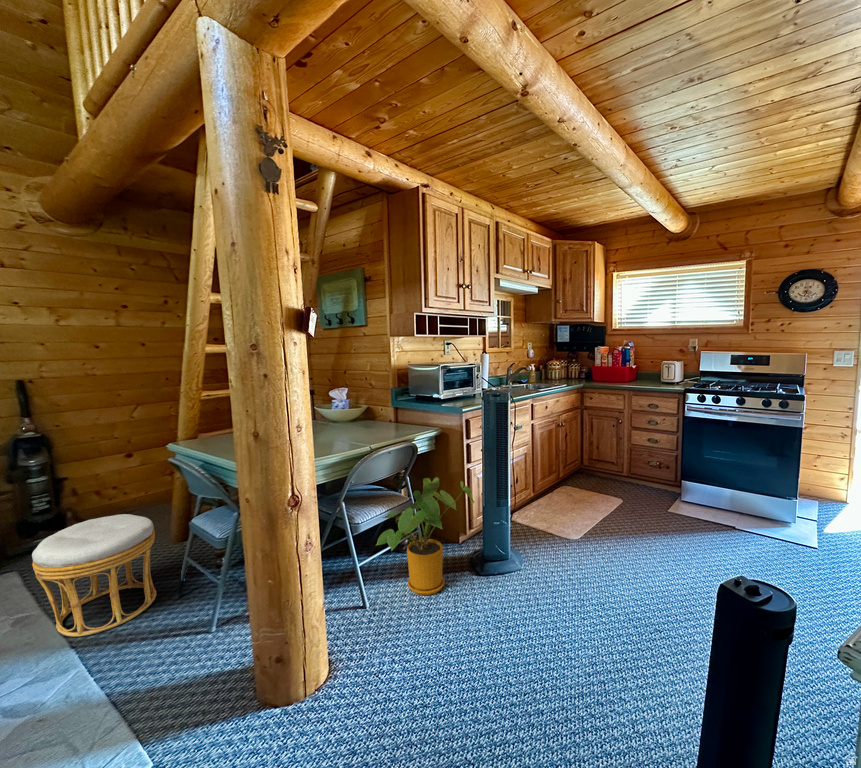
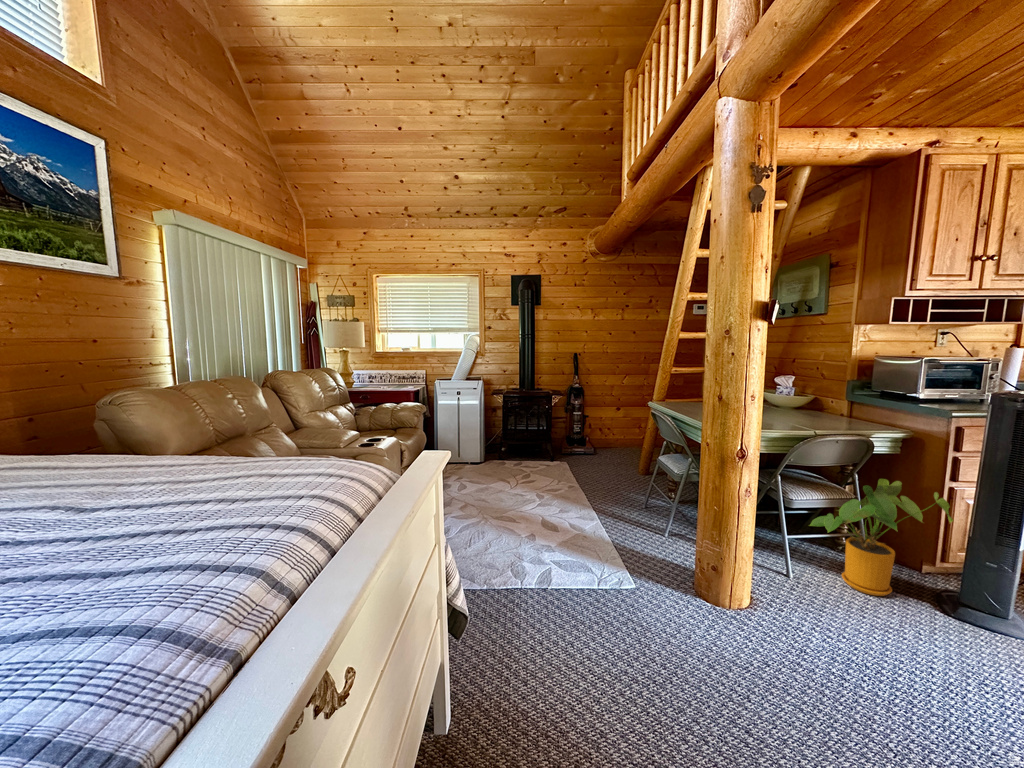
ottoman: present [32,514,156,637] -> none [556,444,620,515]

